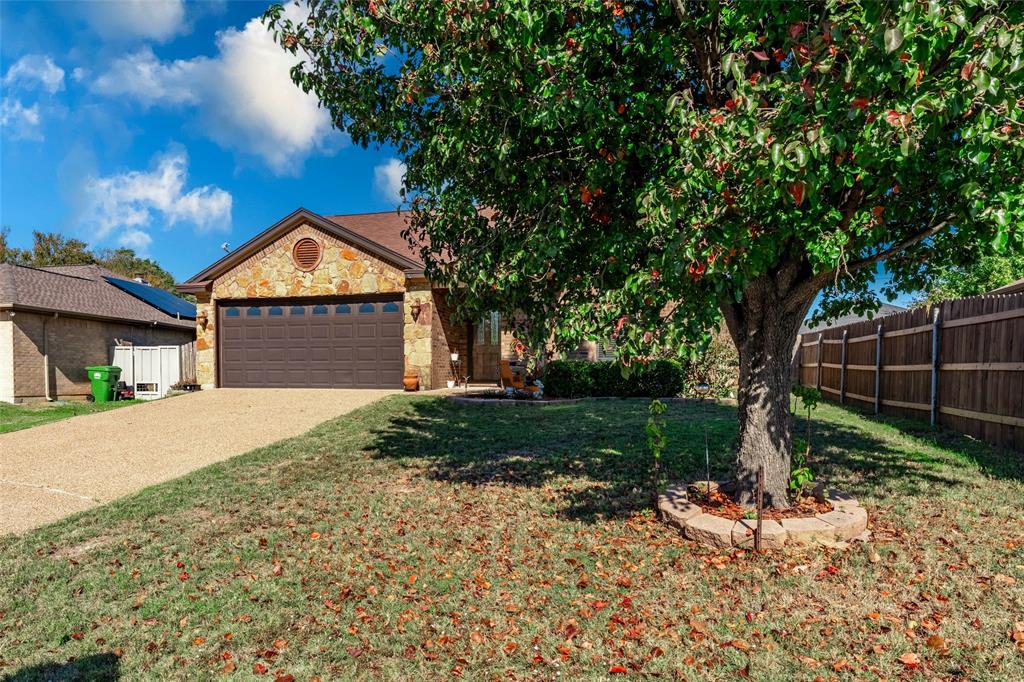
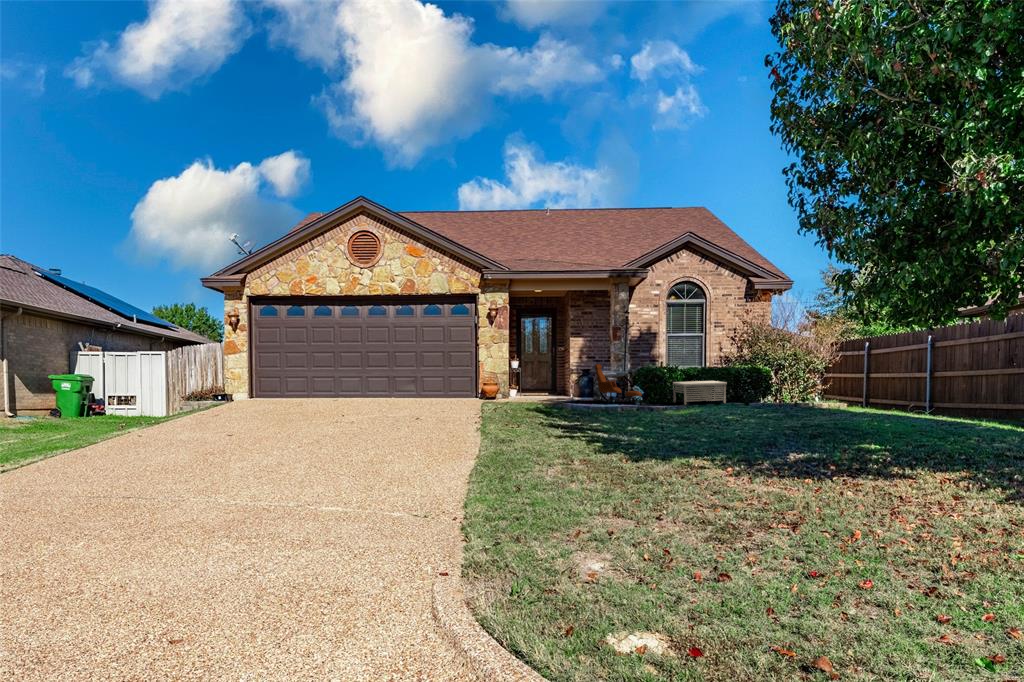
storage bench: none [565,377,614,401] -> present [673,381,727,405]

